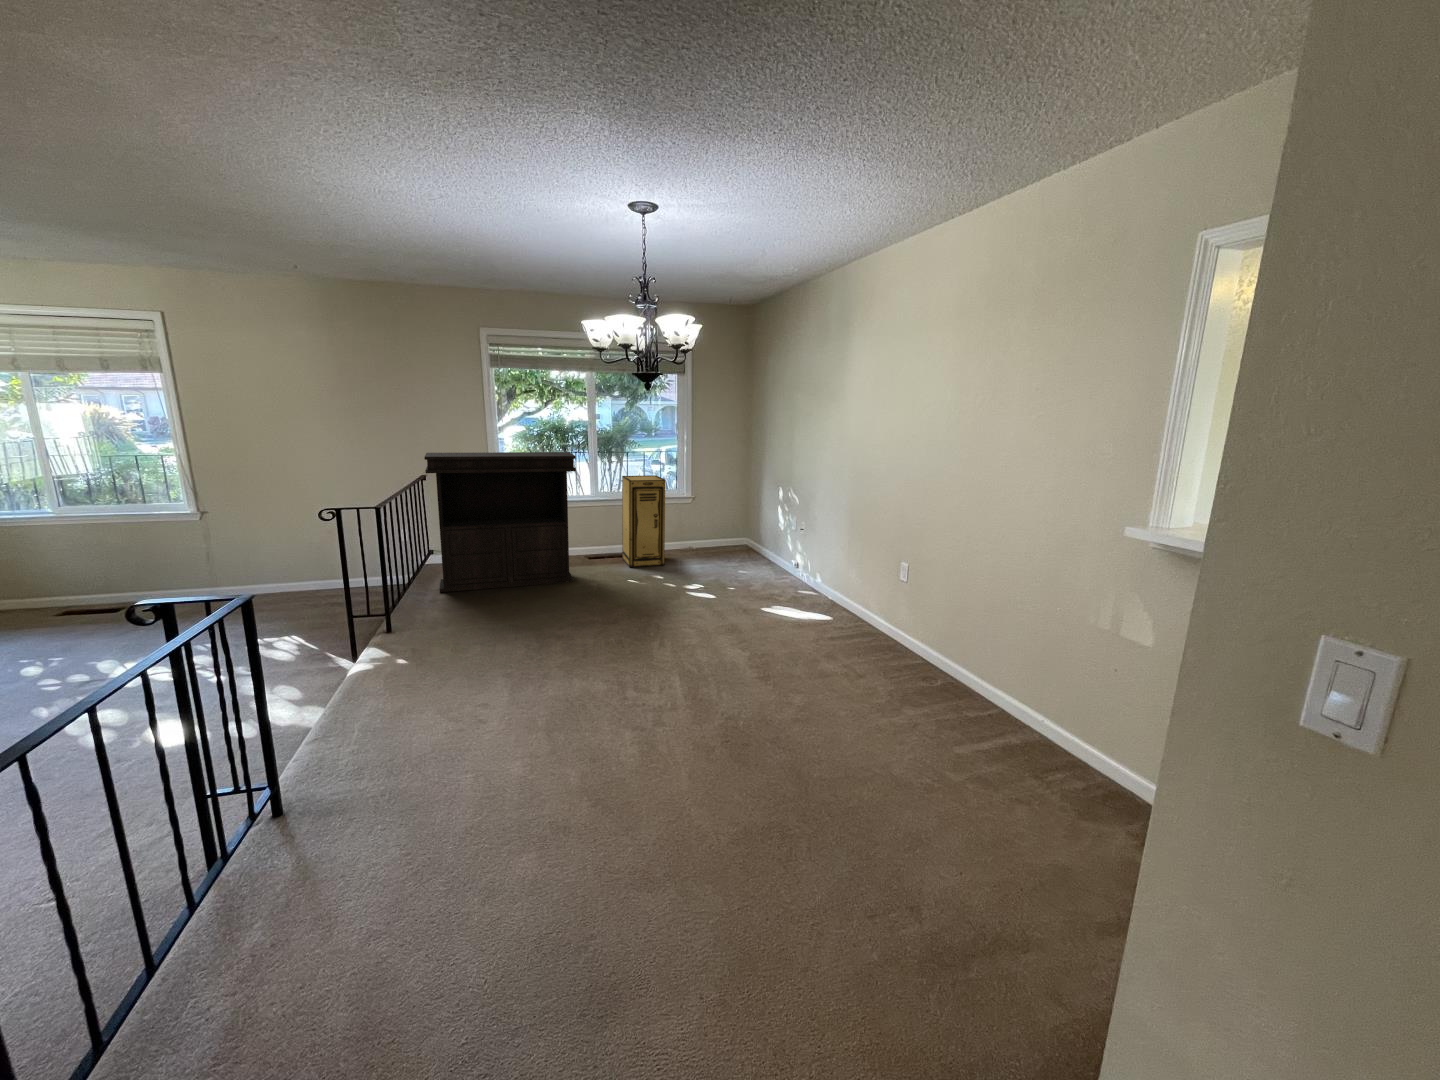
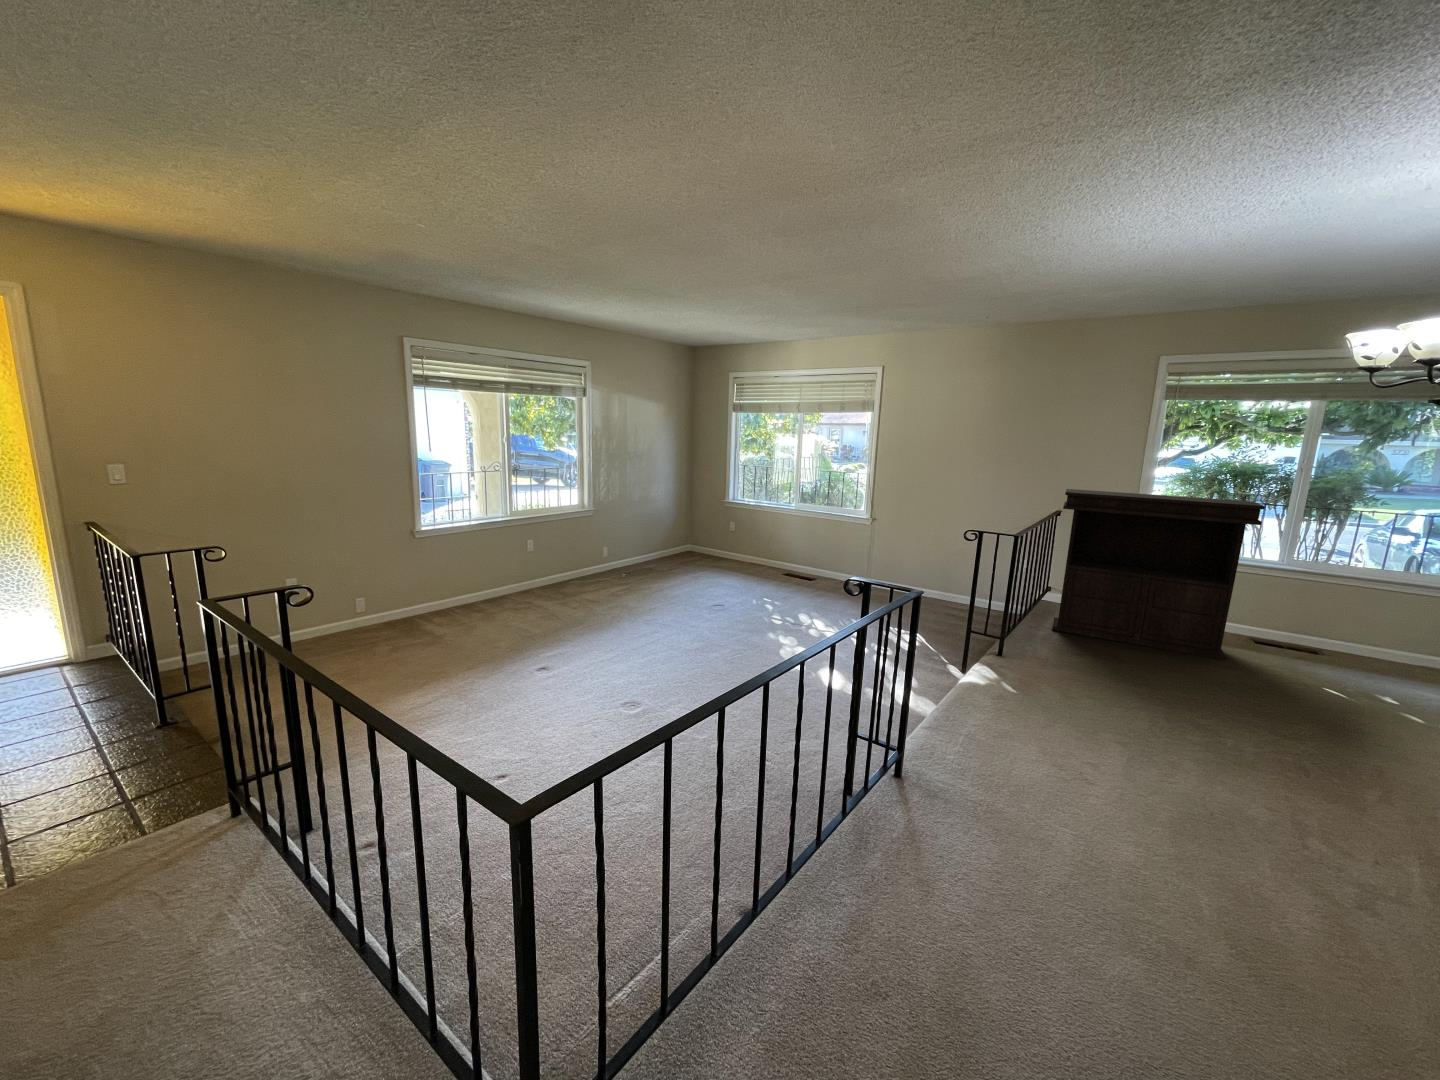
storage cabinet: present [622,475,665,567] -> none [1310,540,1427,676]

